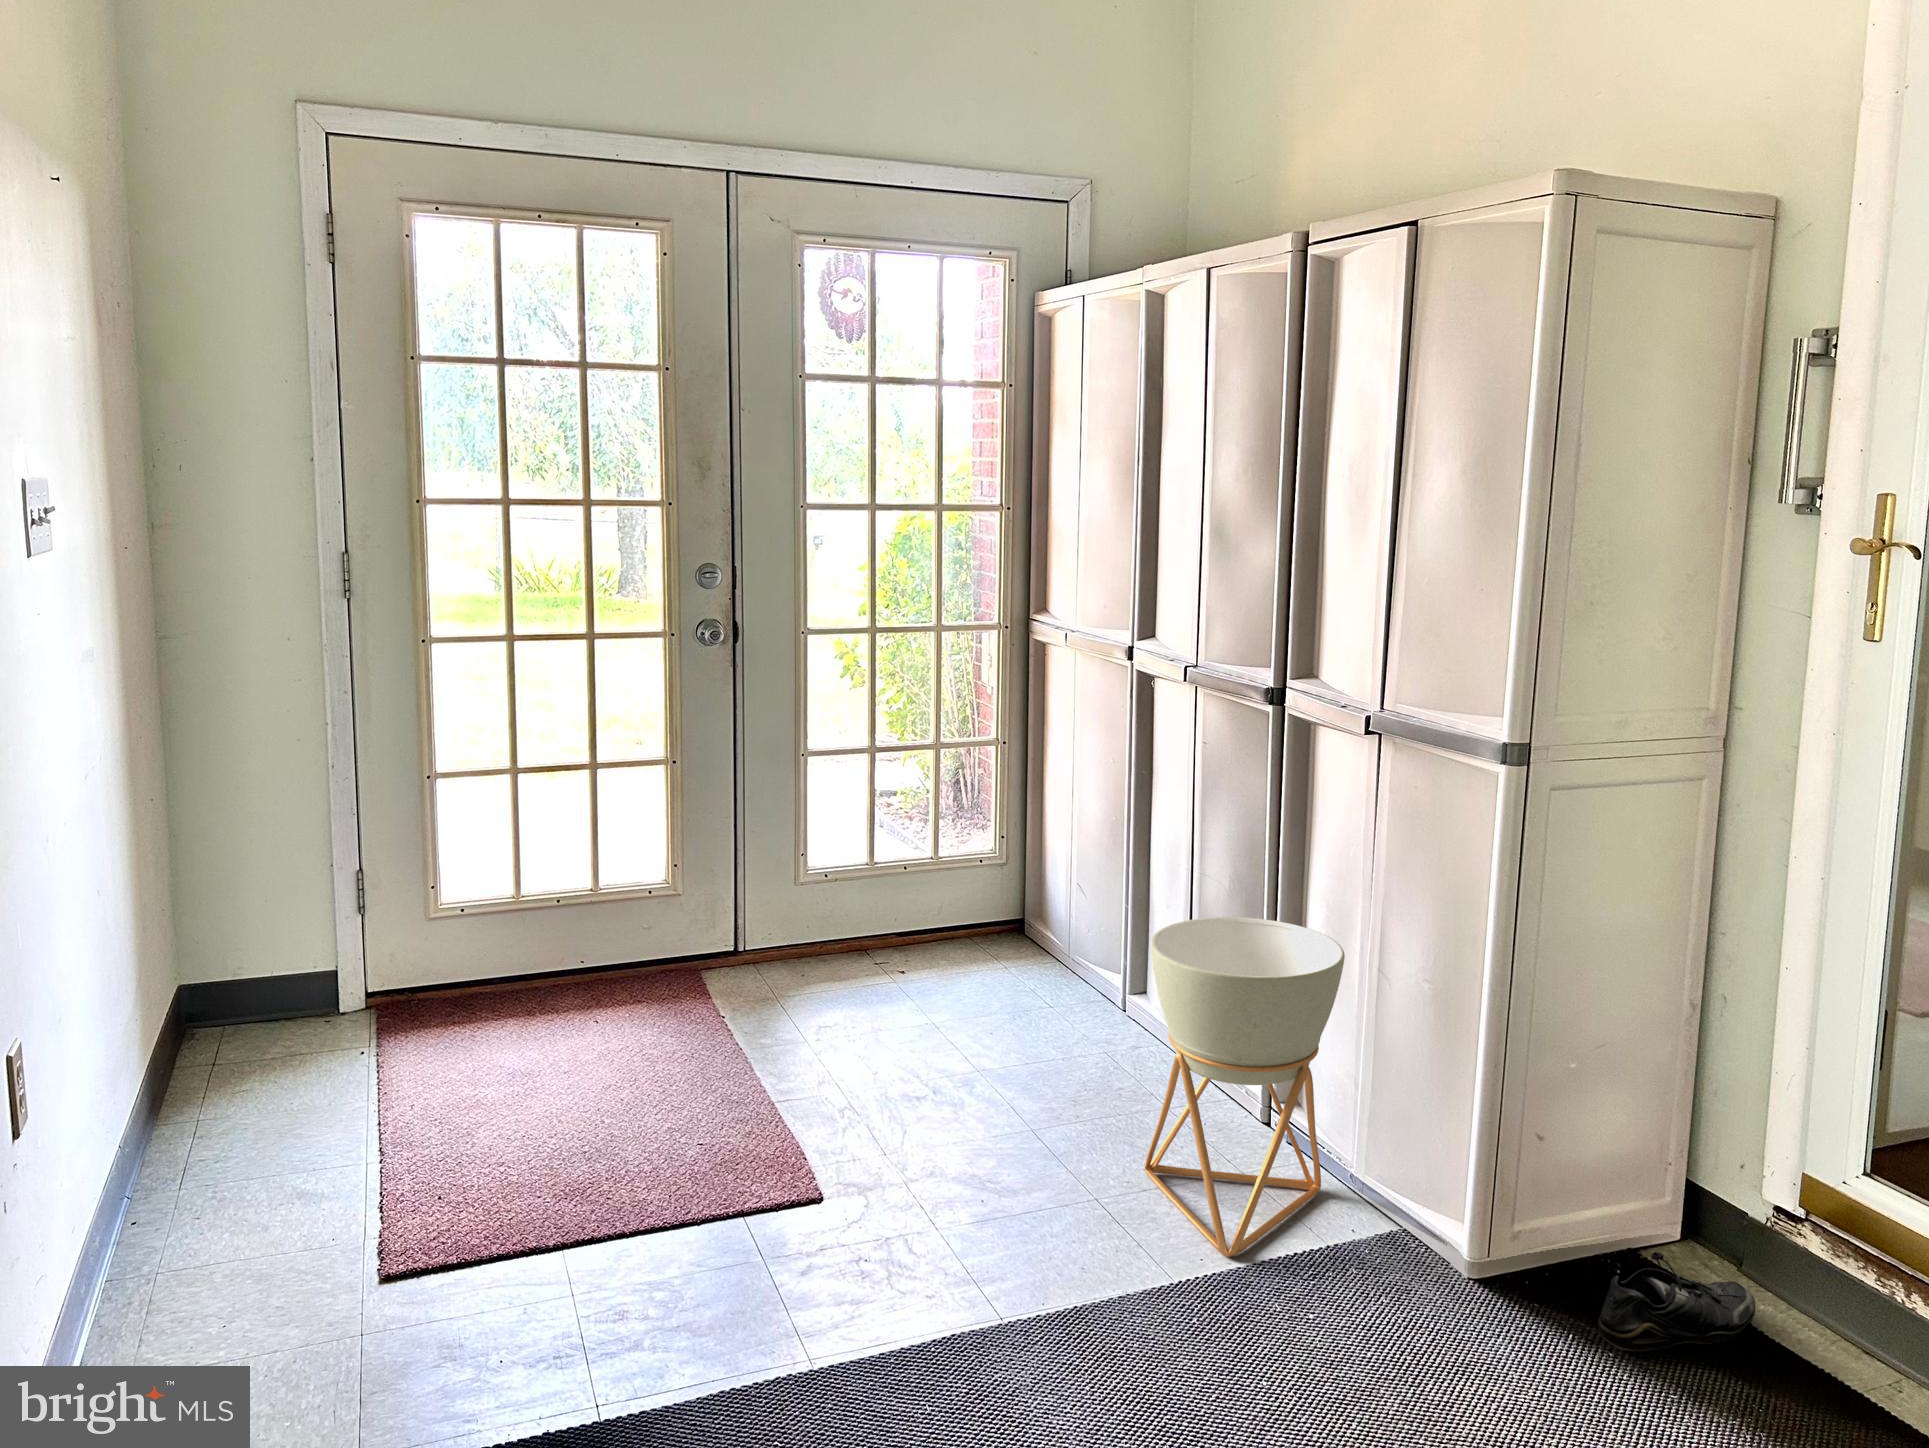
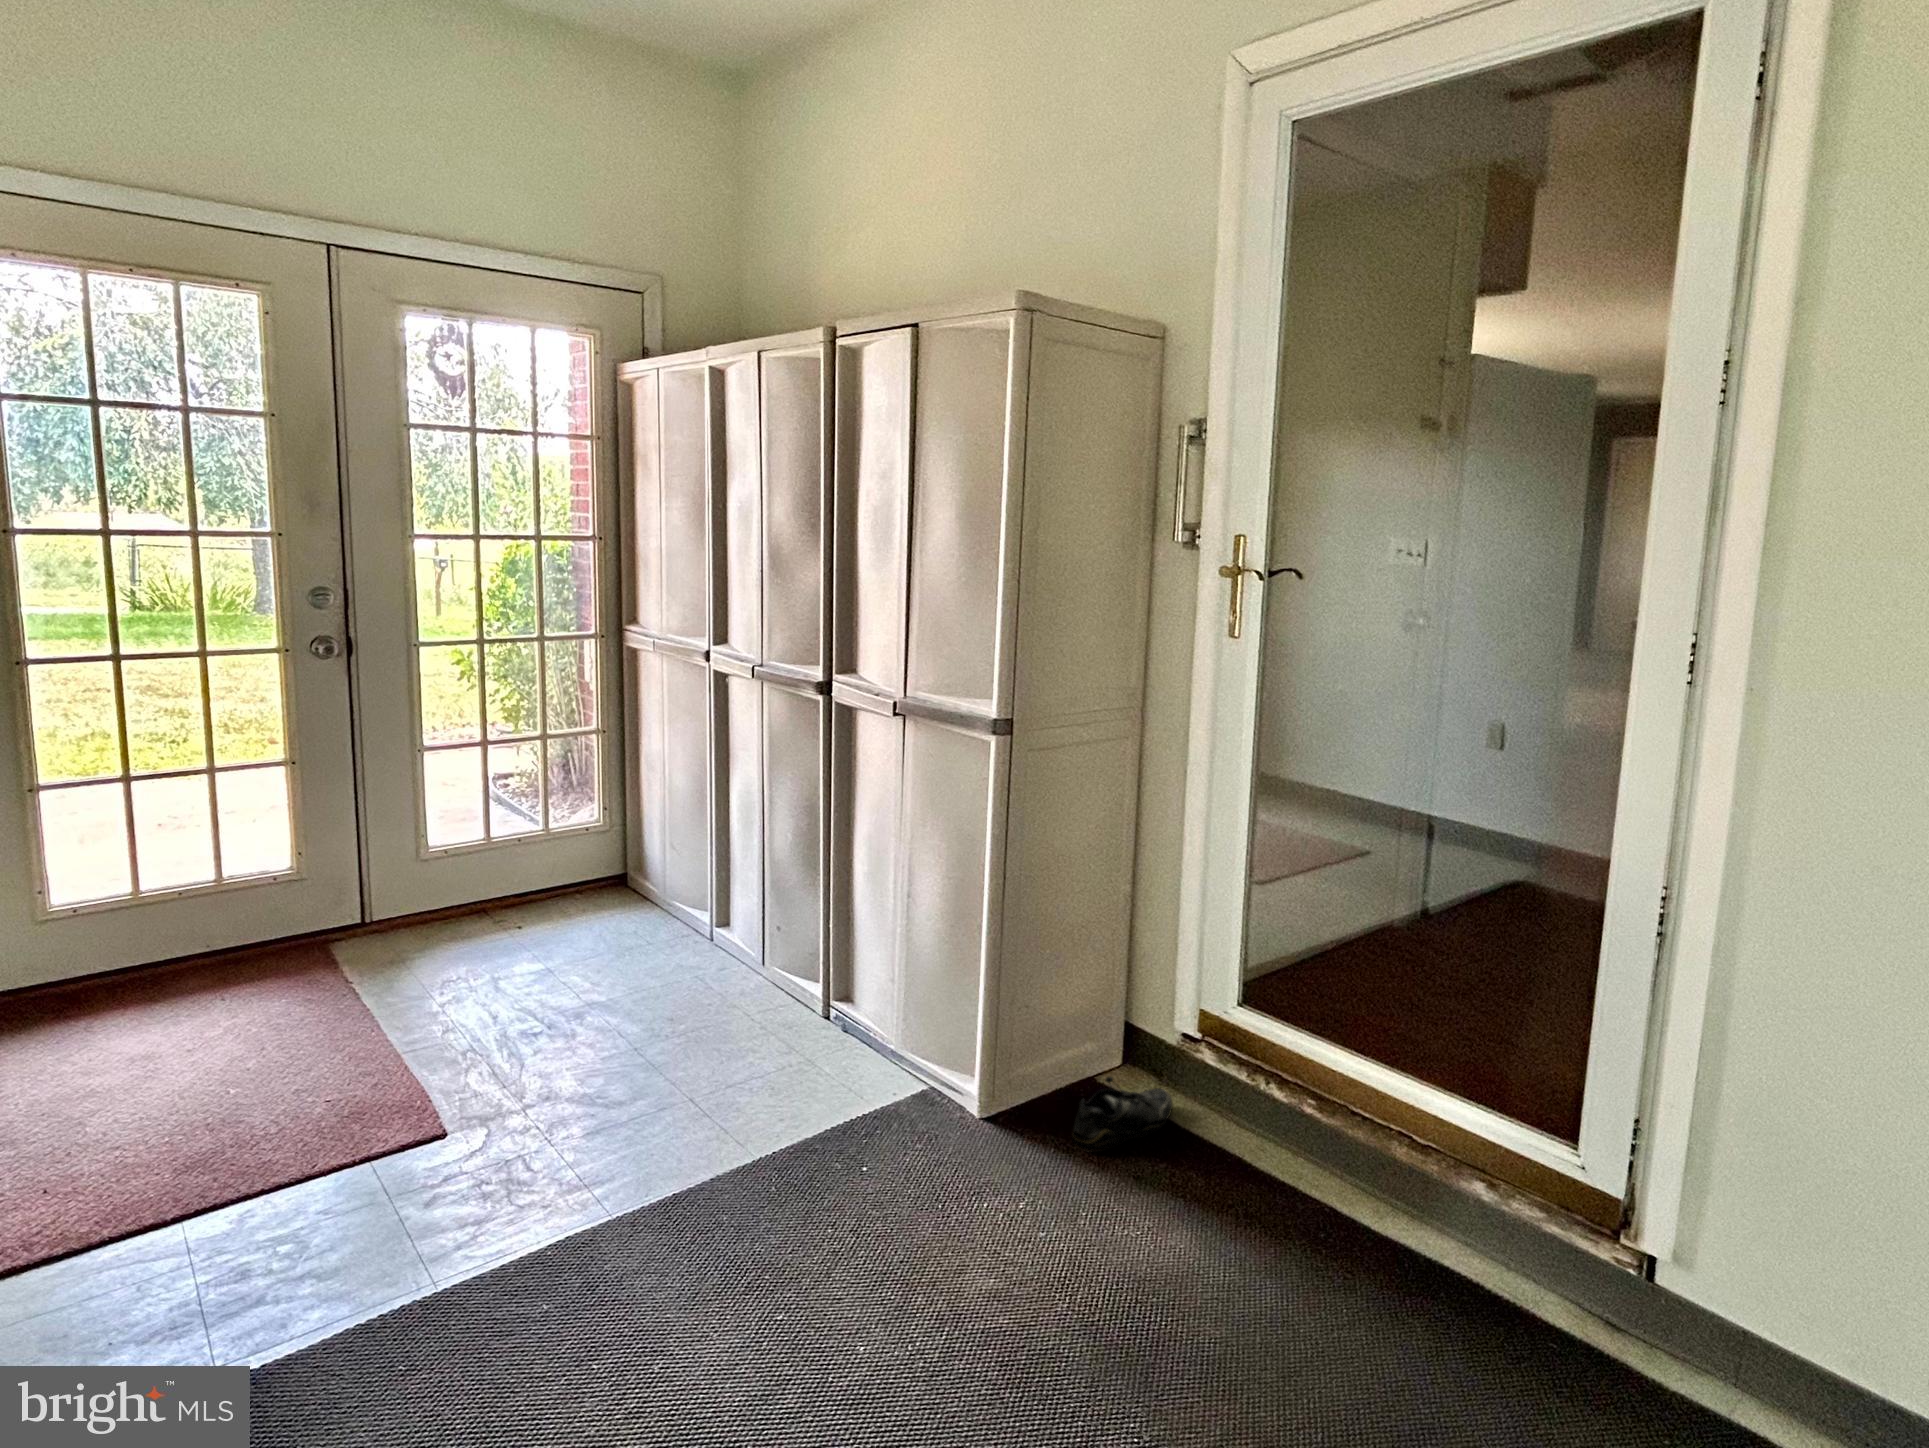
planter: present [1145,917,1345,1257] -> none [730,860,882,1129]

